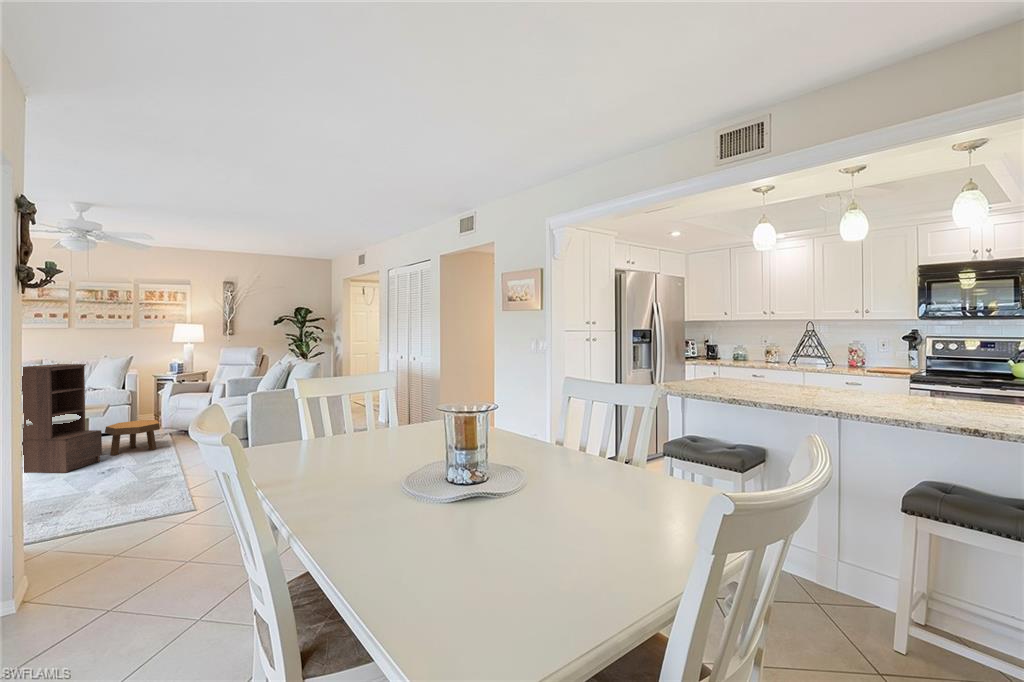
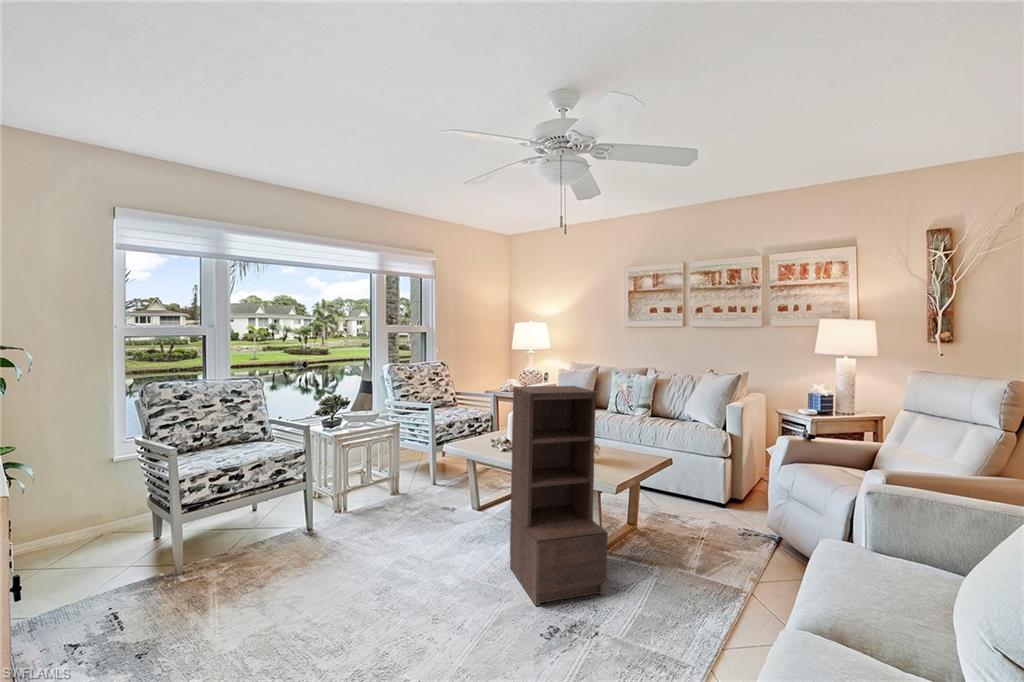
footstool: present [105,420,160,456] -> none [636,510,731,602]

